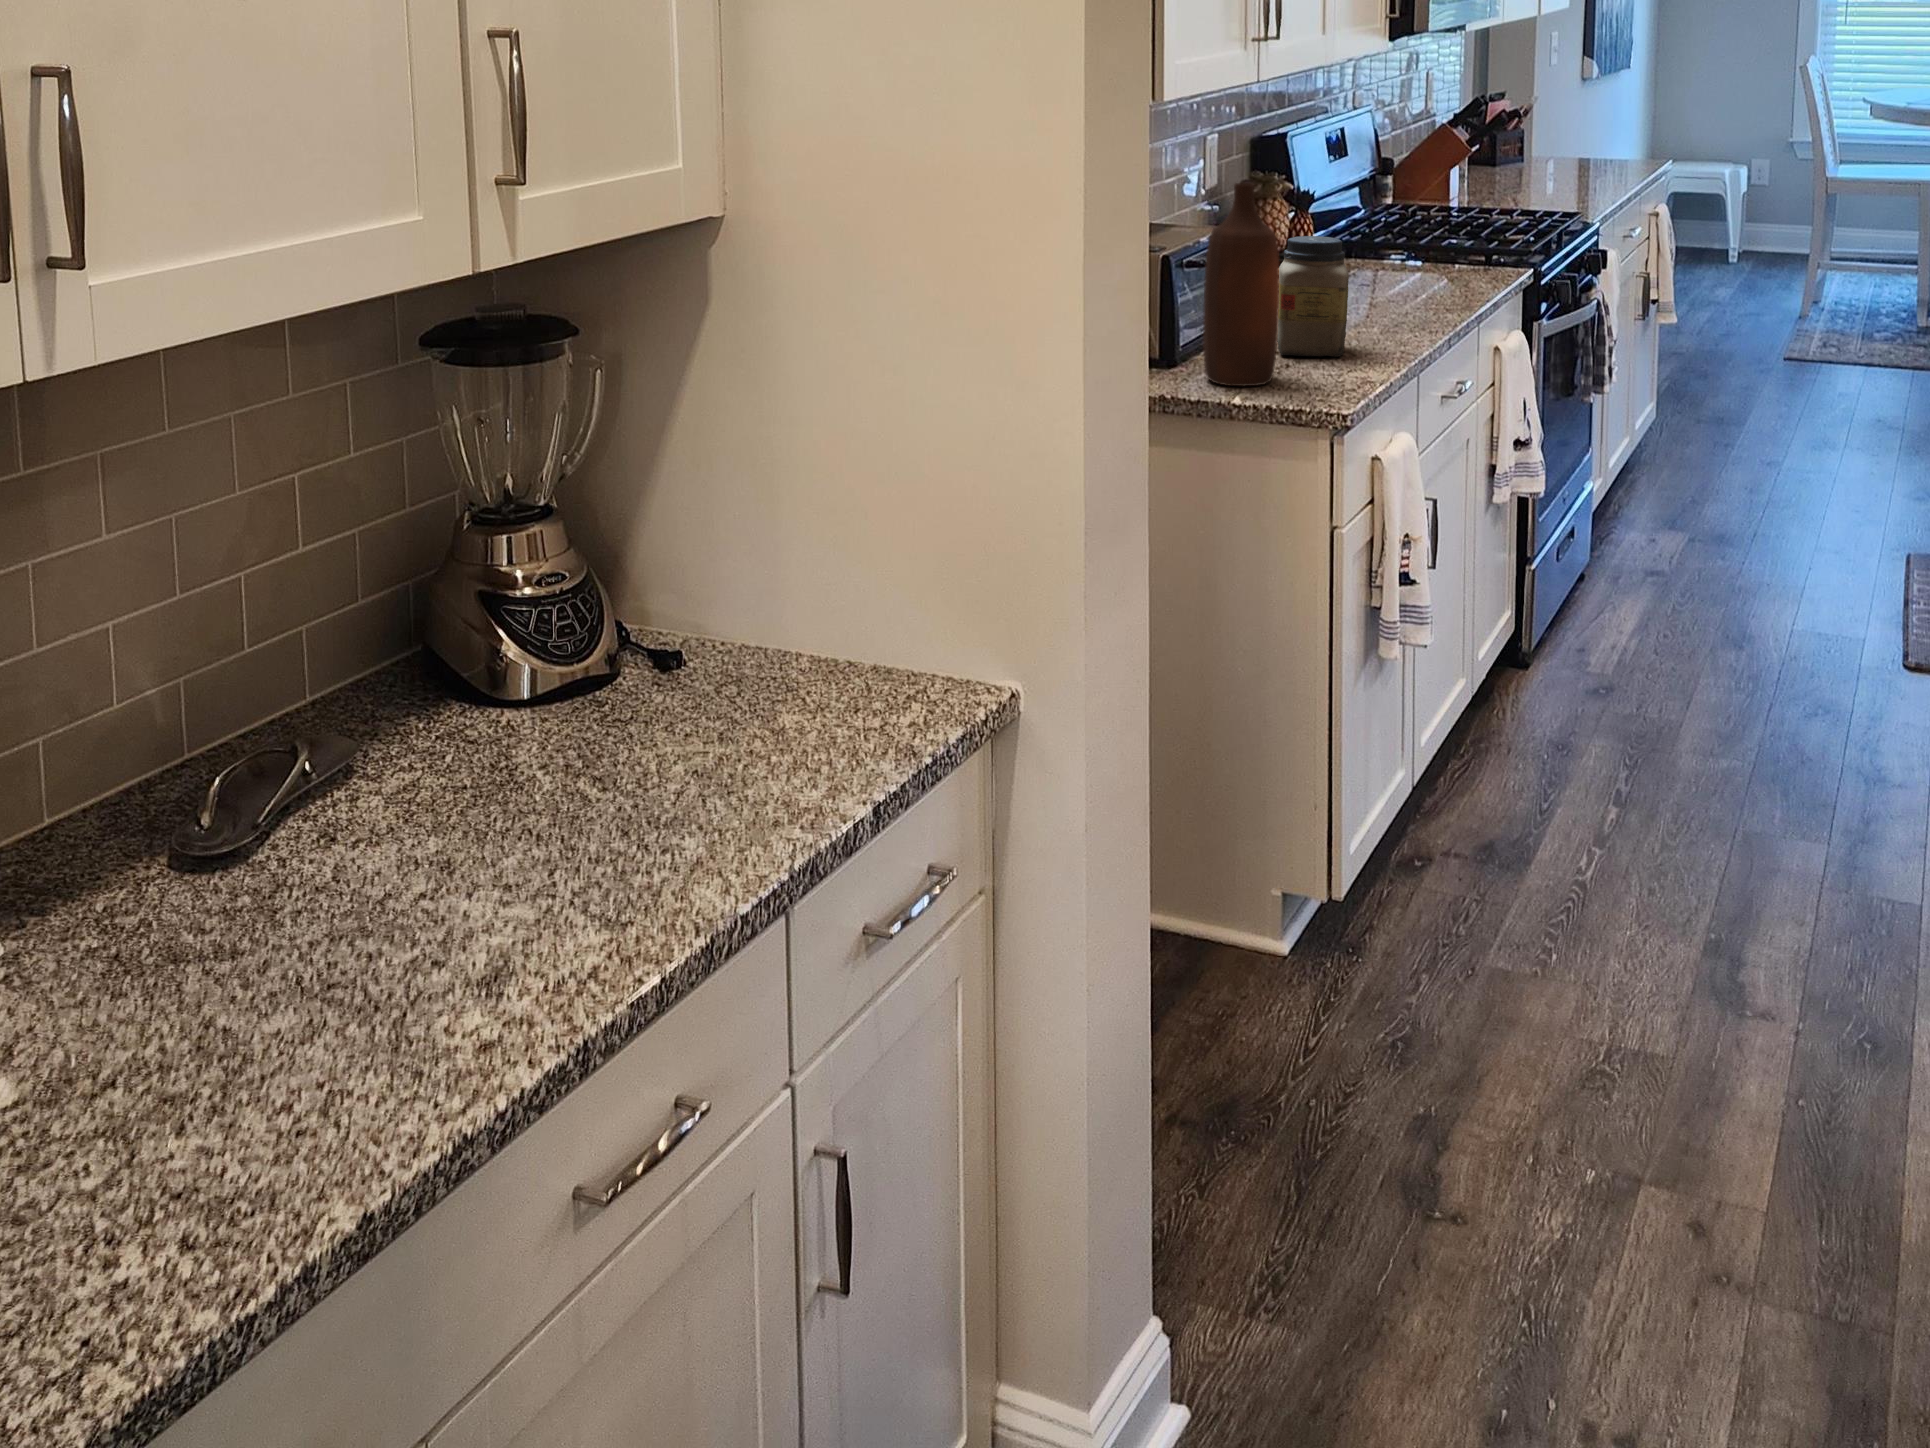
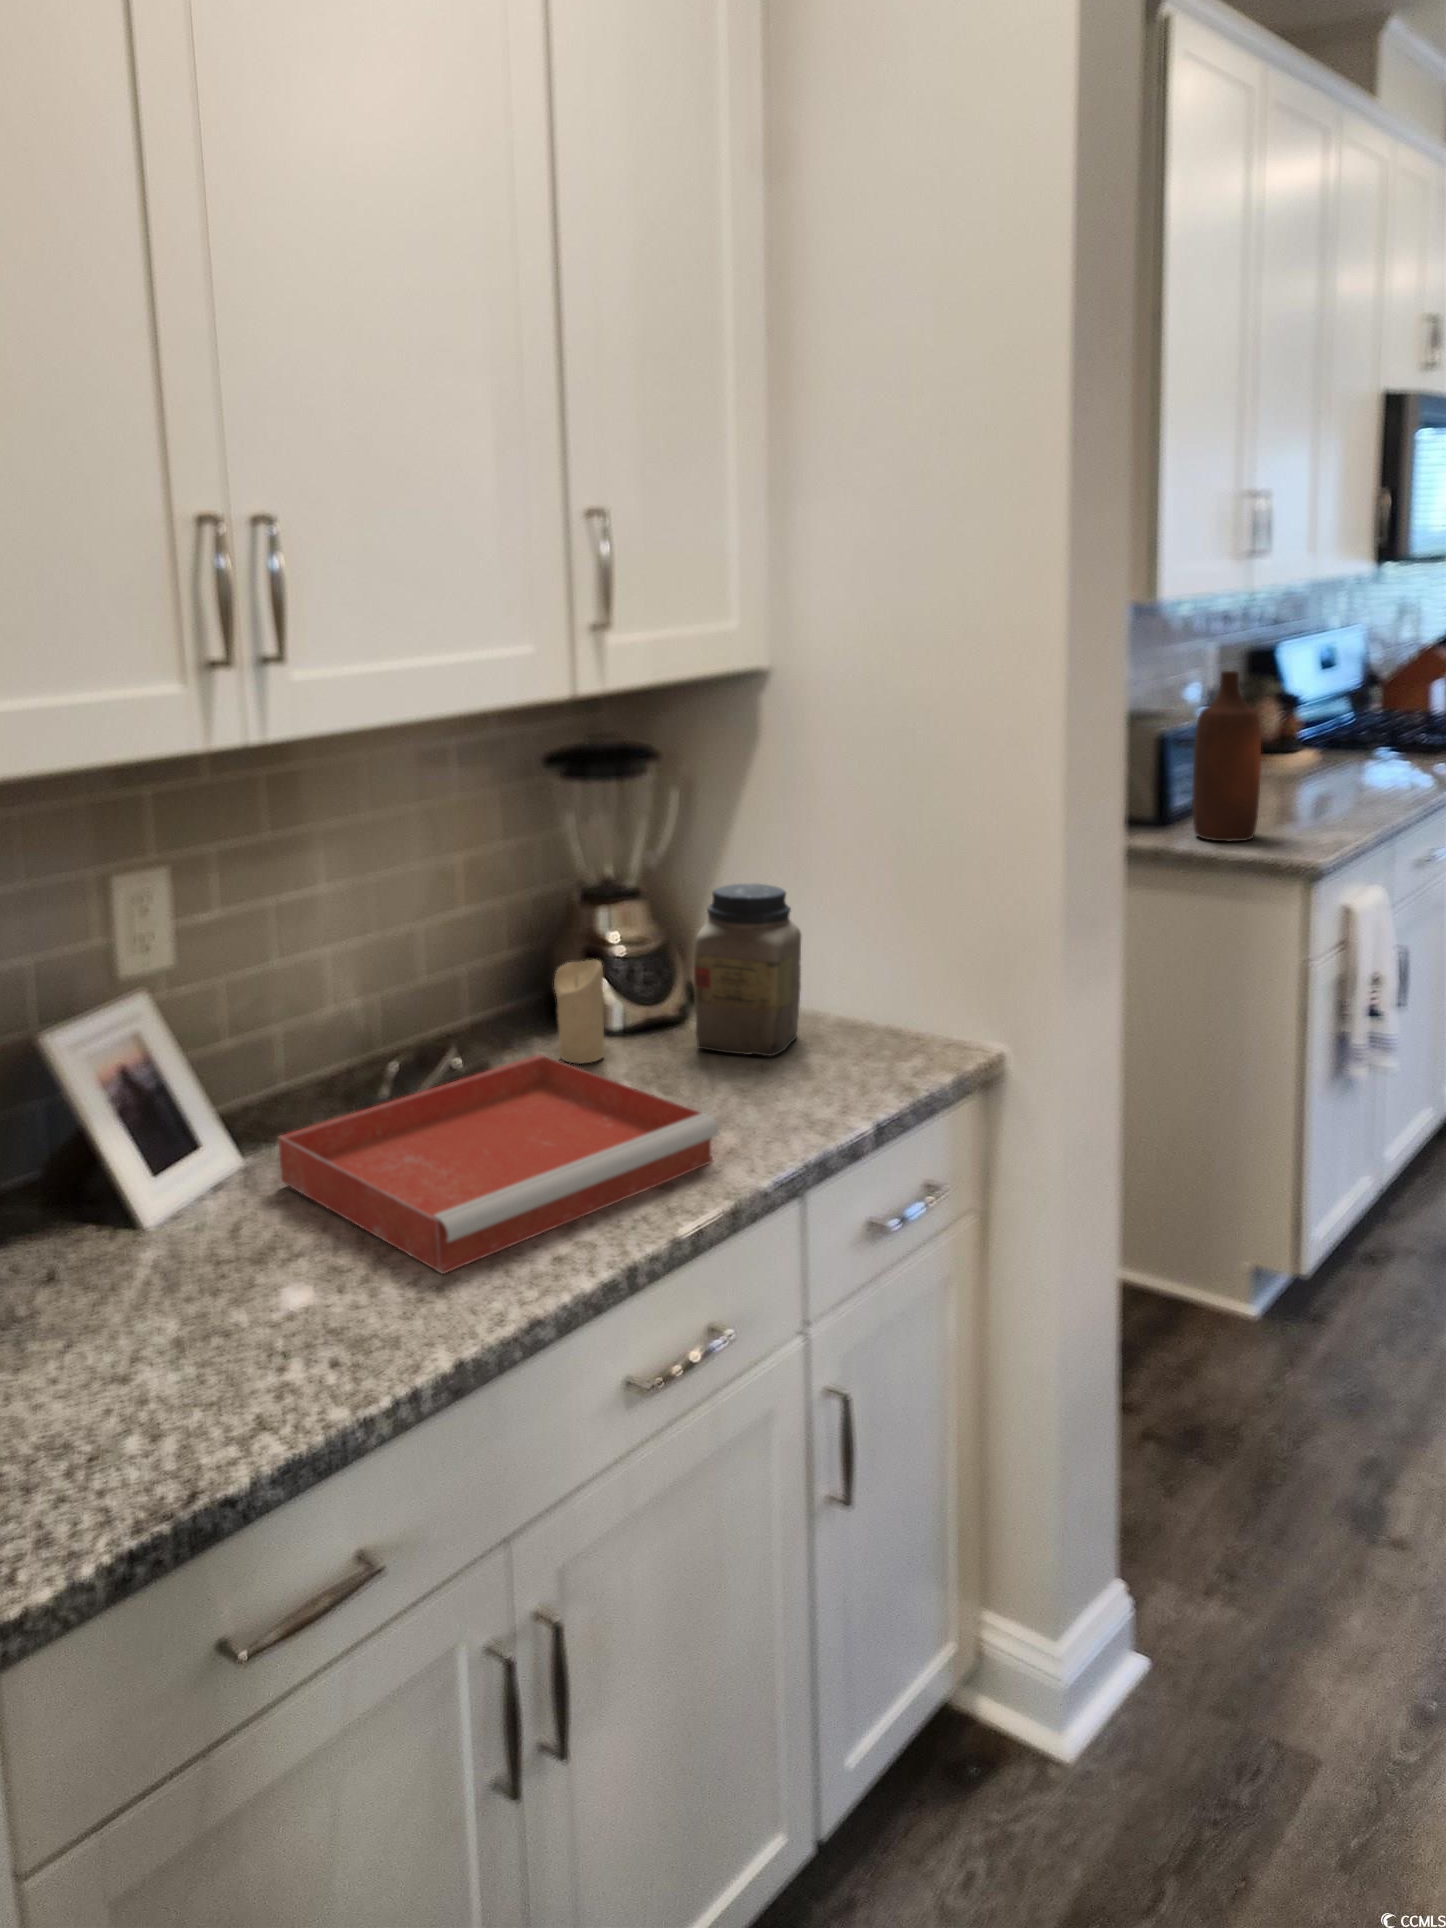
jar: present [1277,236,1349,357] -> present [694,884,801,1056]
candle: none [442,608,512,747] -> present [554,960,604,1063]
tray: none [69,746,682,1088] -> present [278,1055,719,1274]

